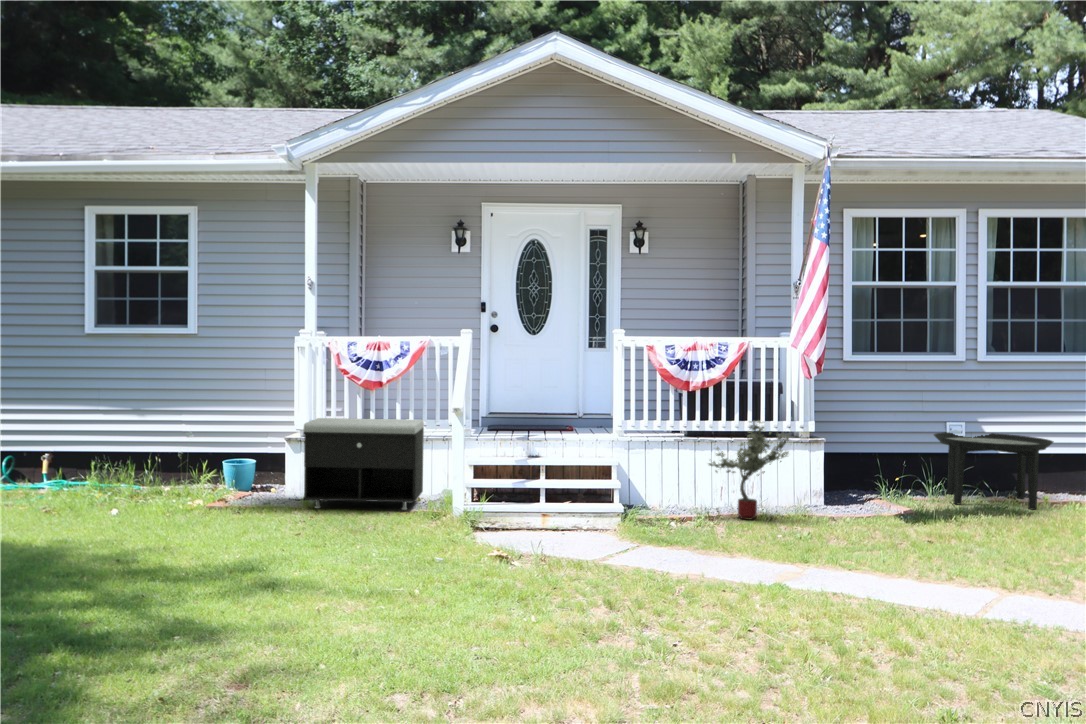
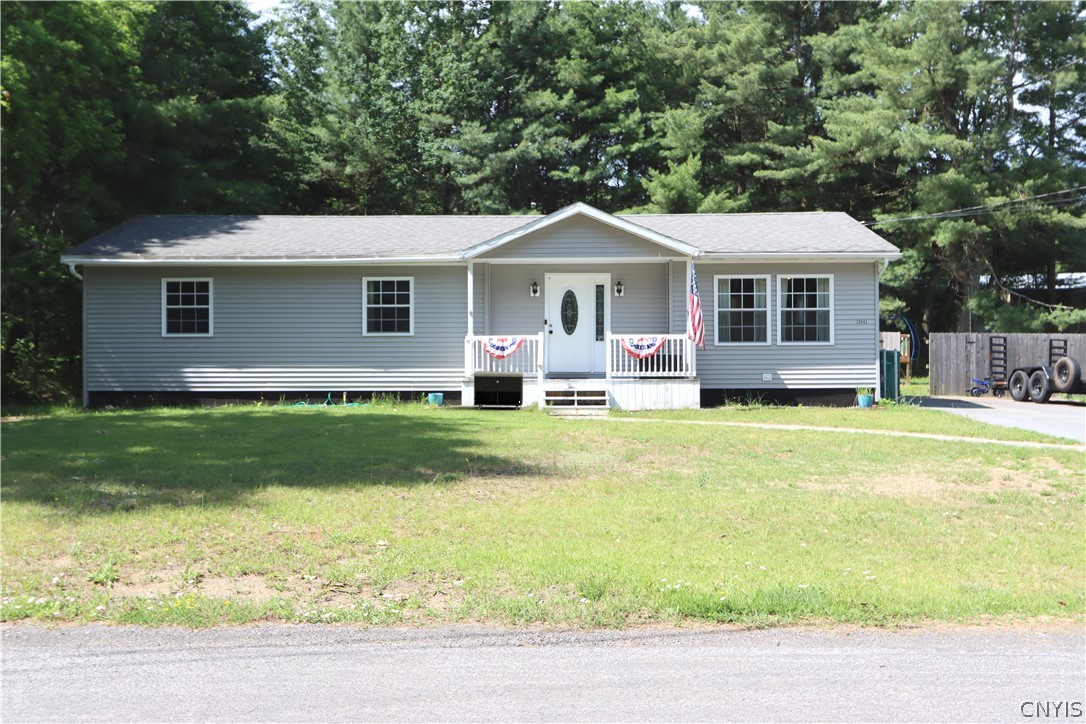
potted tree: present [709,420,789,520] -> none [647,370,682,412]
round table: present [934,432,1054,510] -> none [754,378,806,410]

